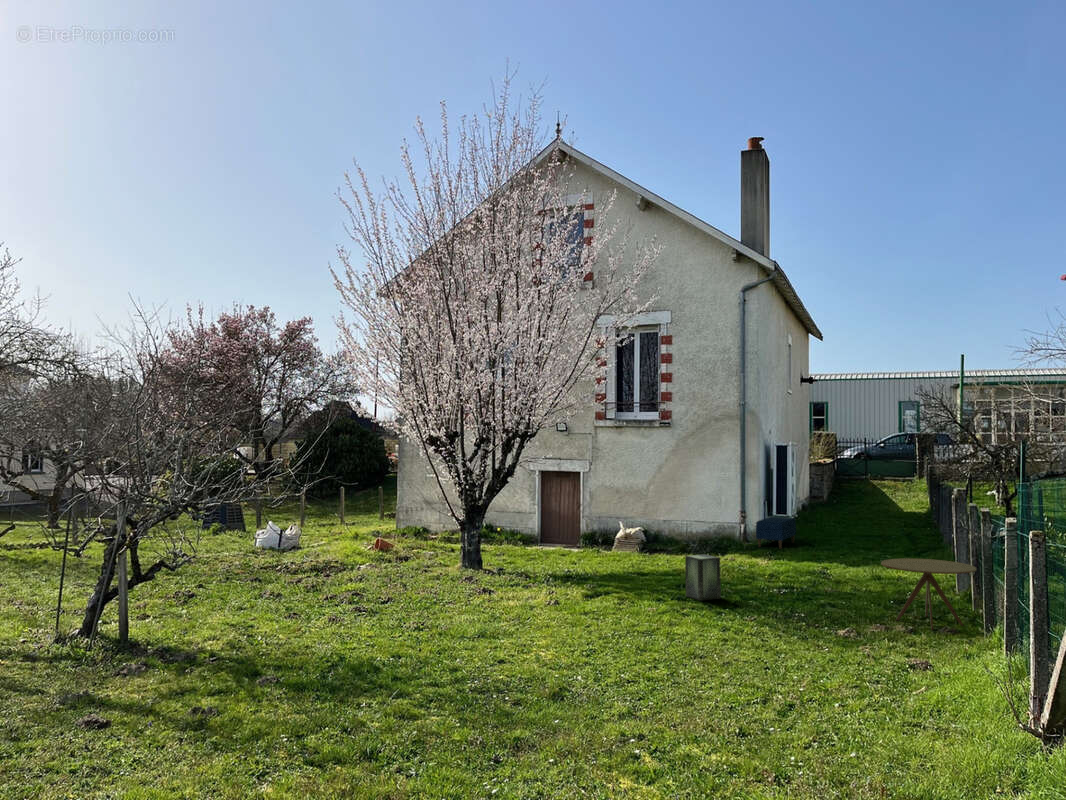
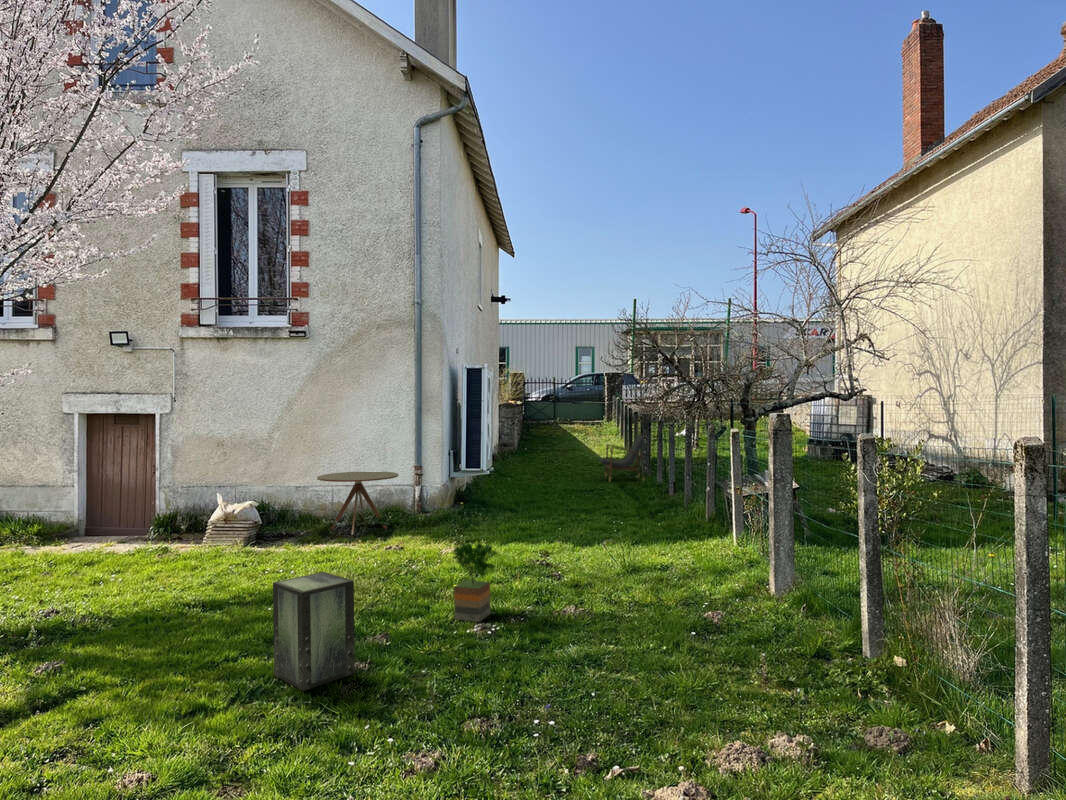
lounge chair: none [891,493,933,533] -> present [599,433,644,482]
bench: present [756,517,796,549] -> none [438,472,492,519]
potted tree: none [765,550,790,590] -> present [454,543,498,622]
round table: present [881,558,976,630] -> present [317,472,399,534]

